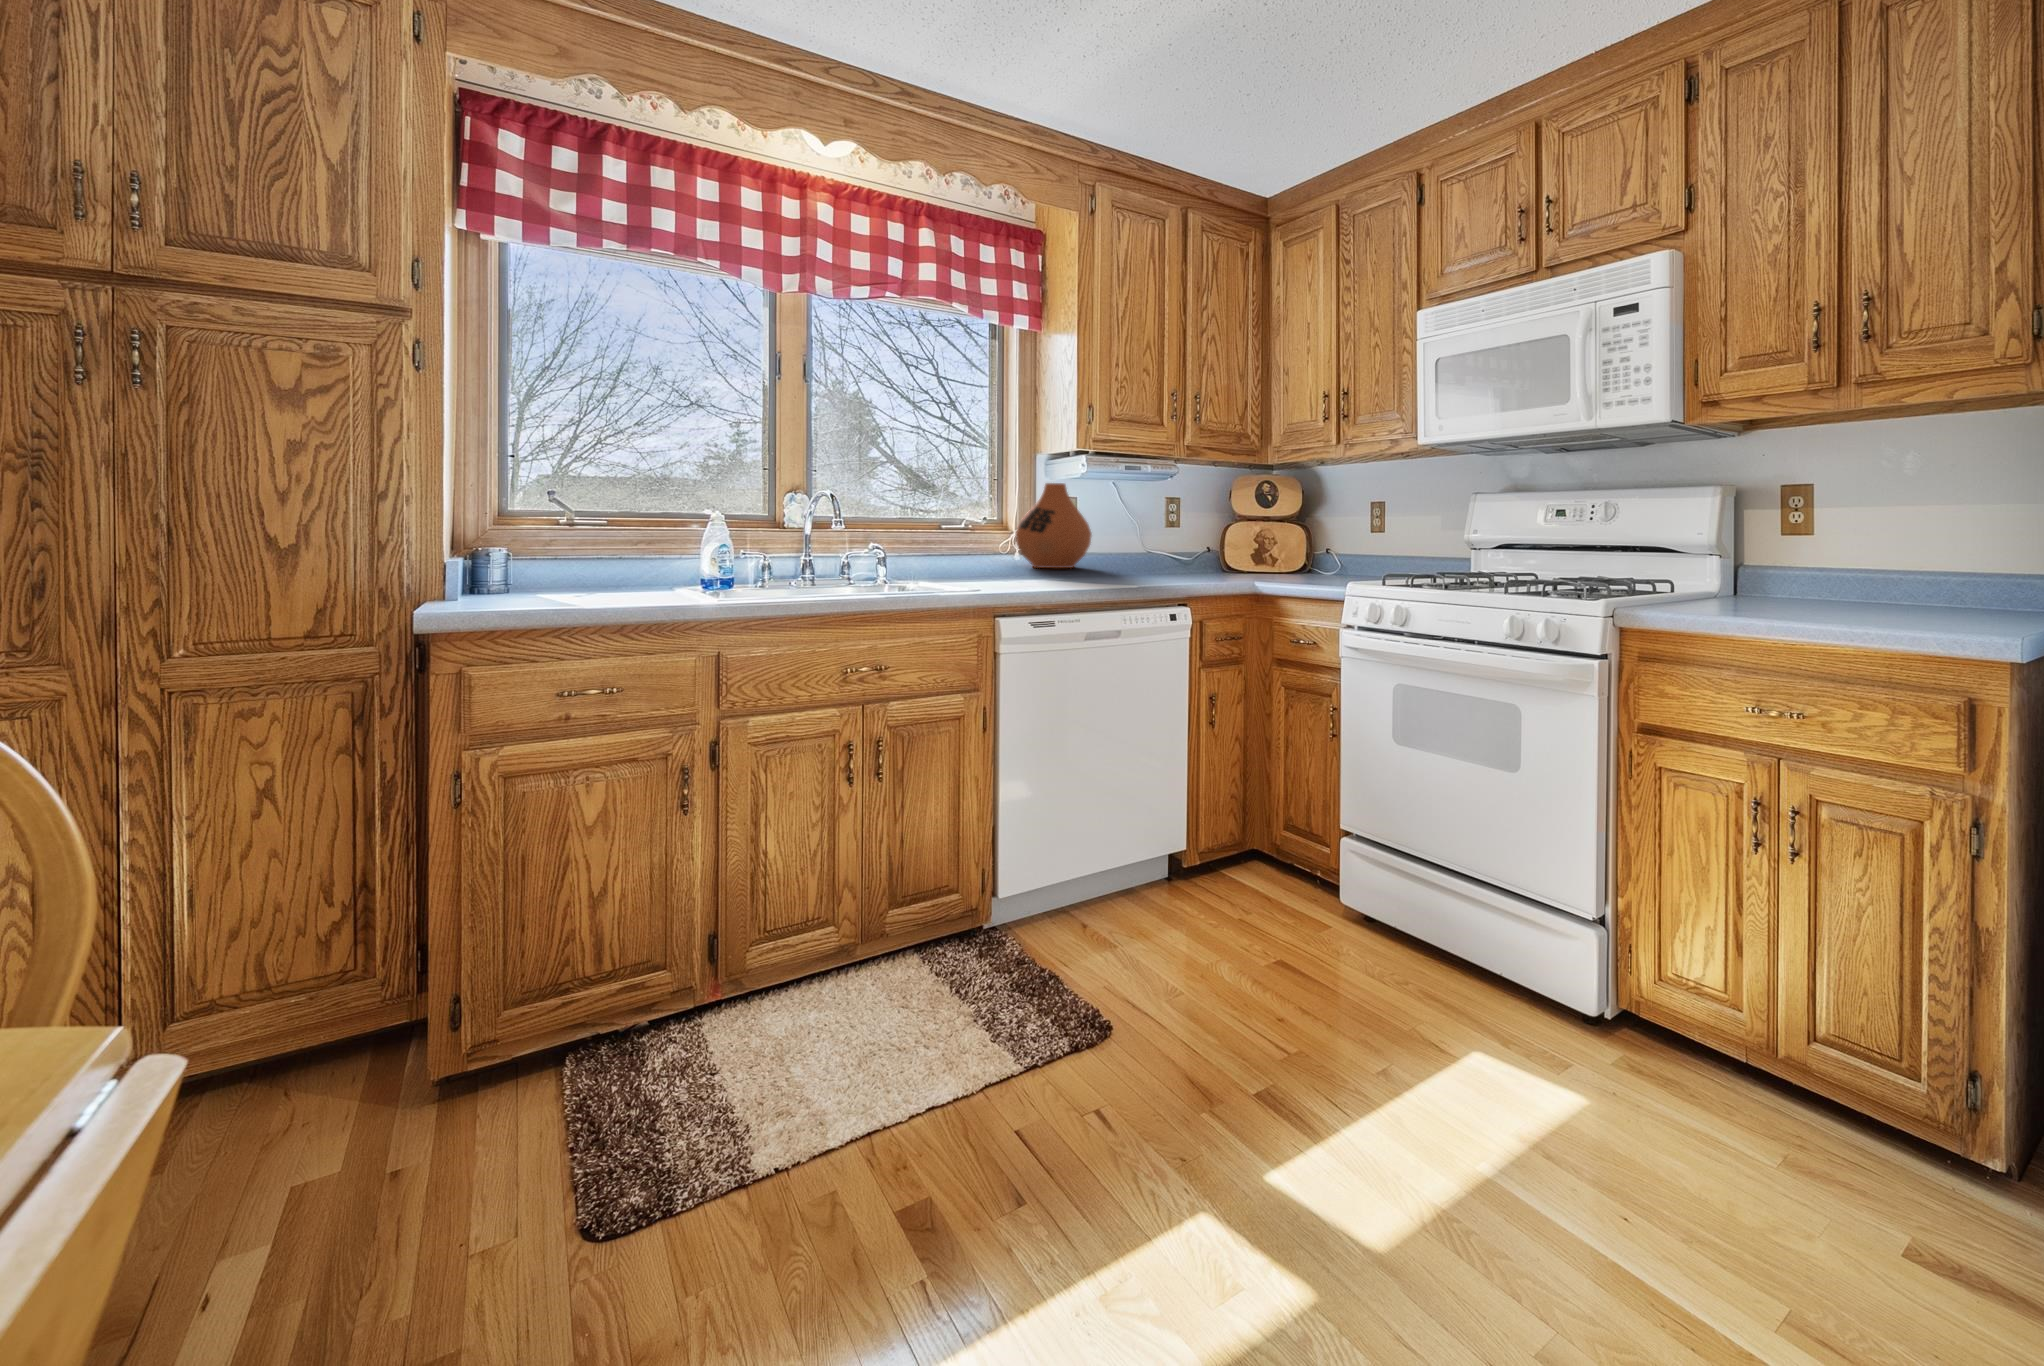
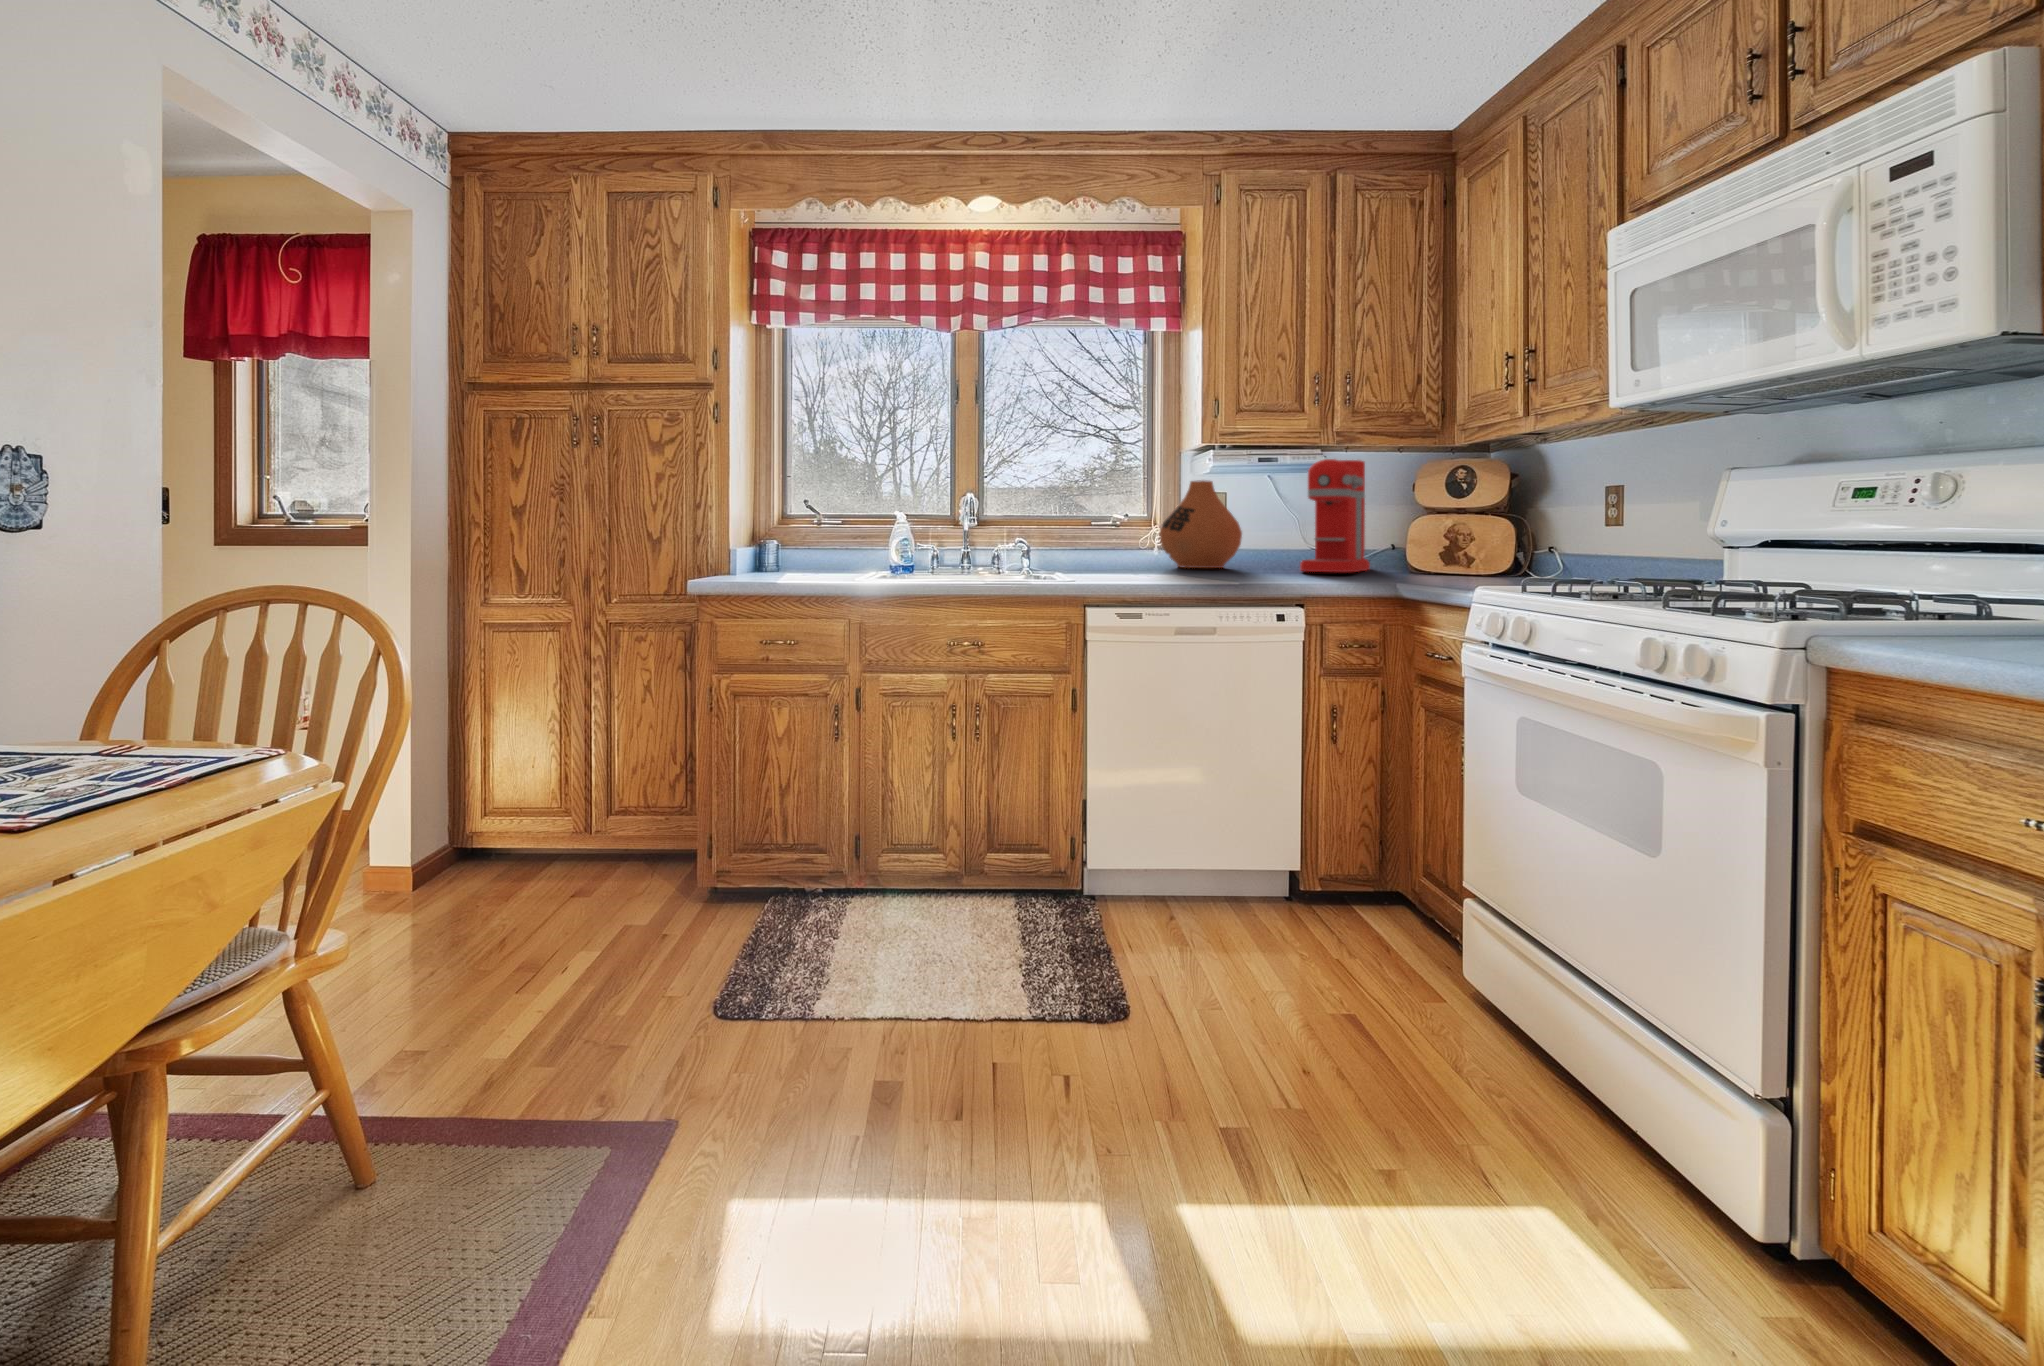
coffee maker: none [1146,469,1196,570] -> present [1300,459,1370,572]

